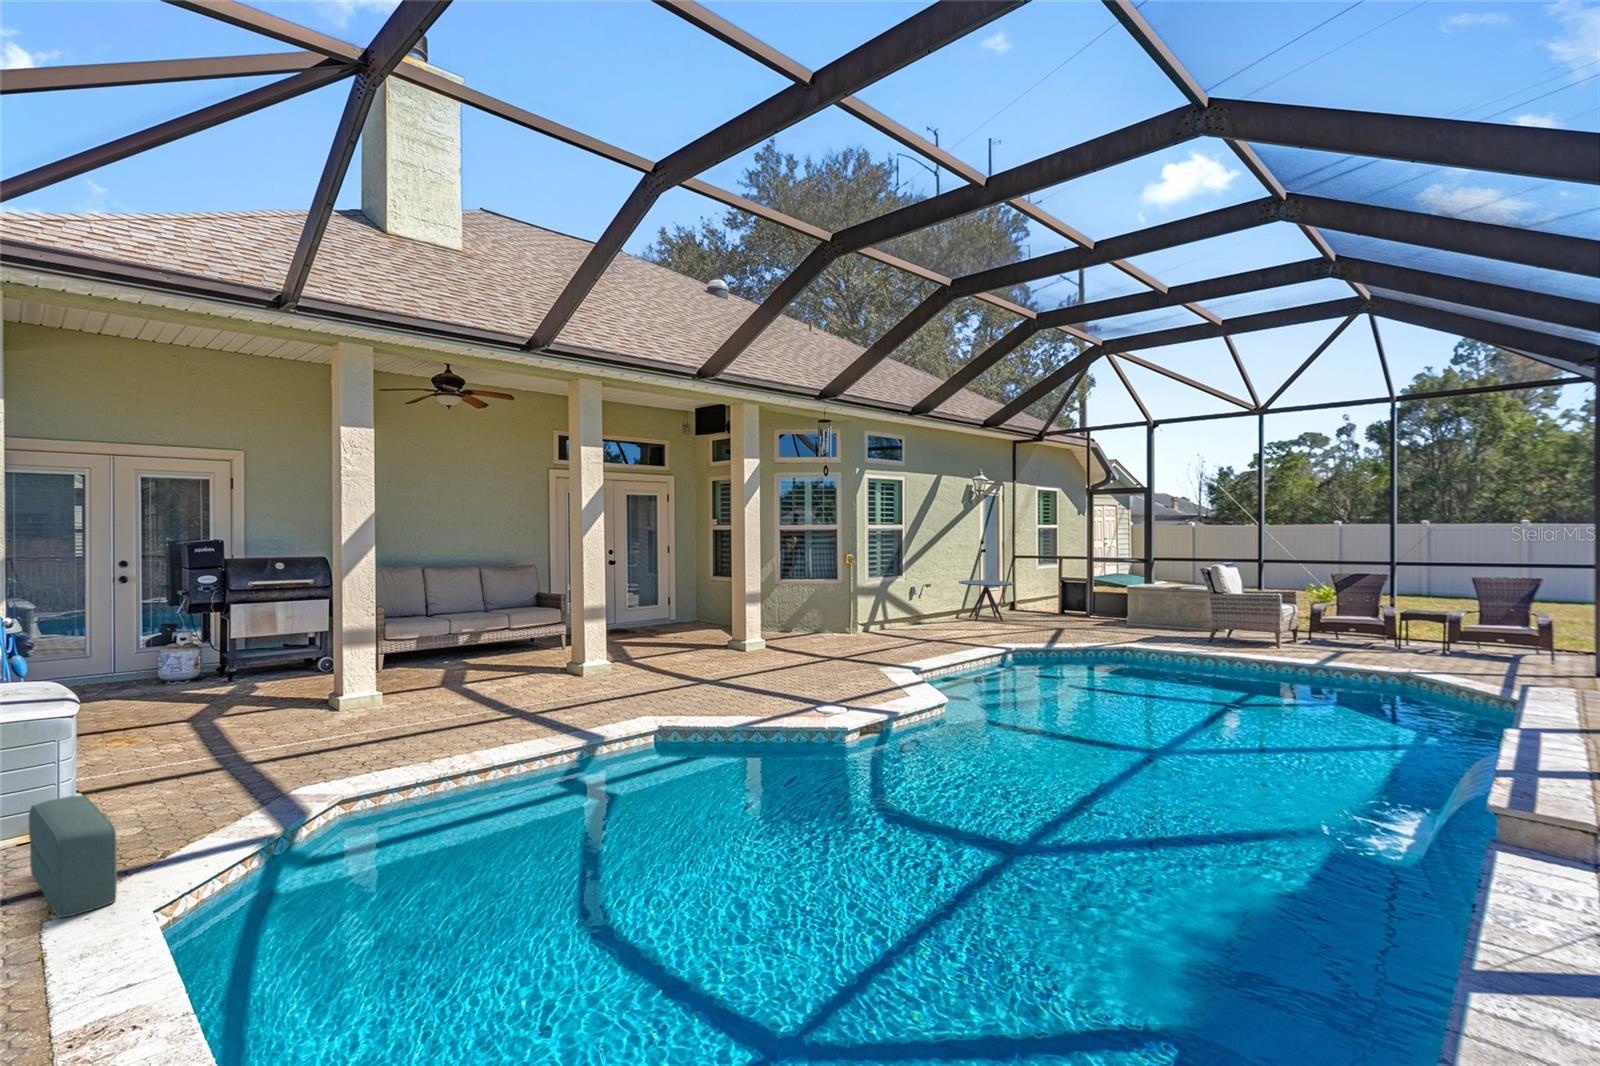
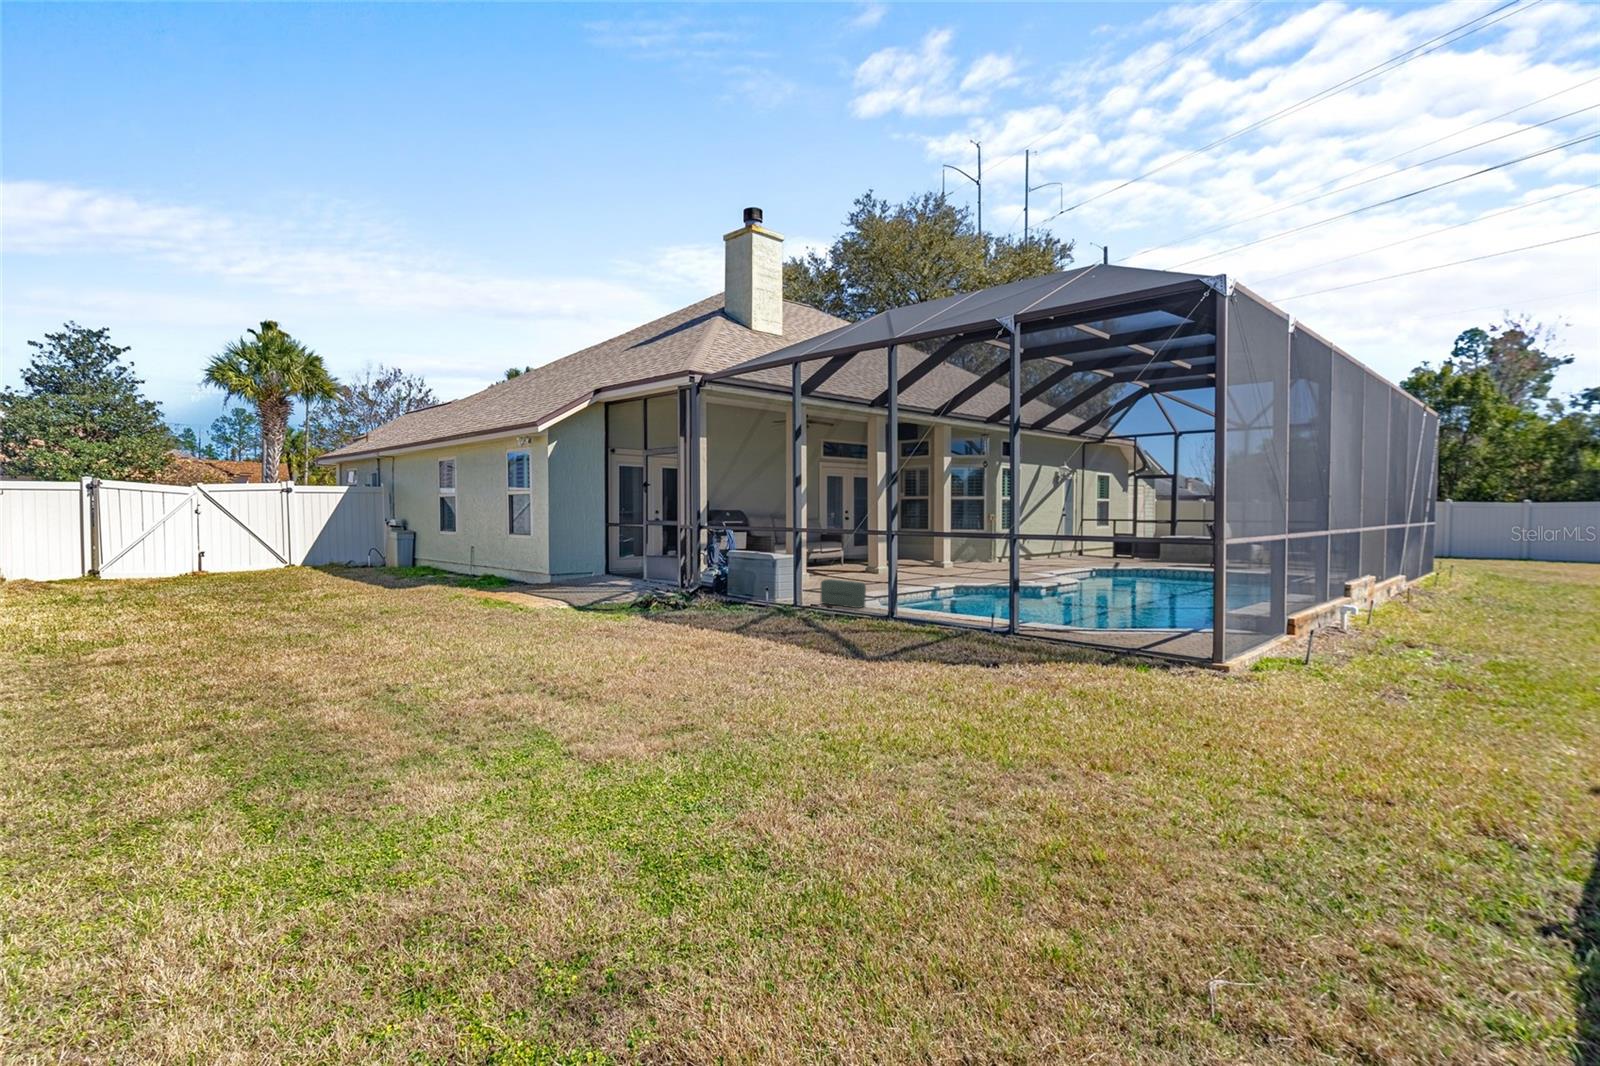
round table: present [959,580,1015,621] -> none [1051,534,1088,559]

